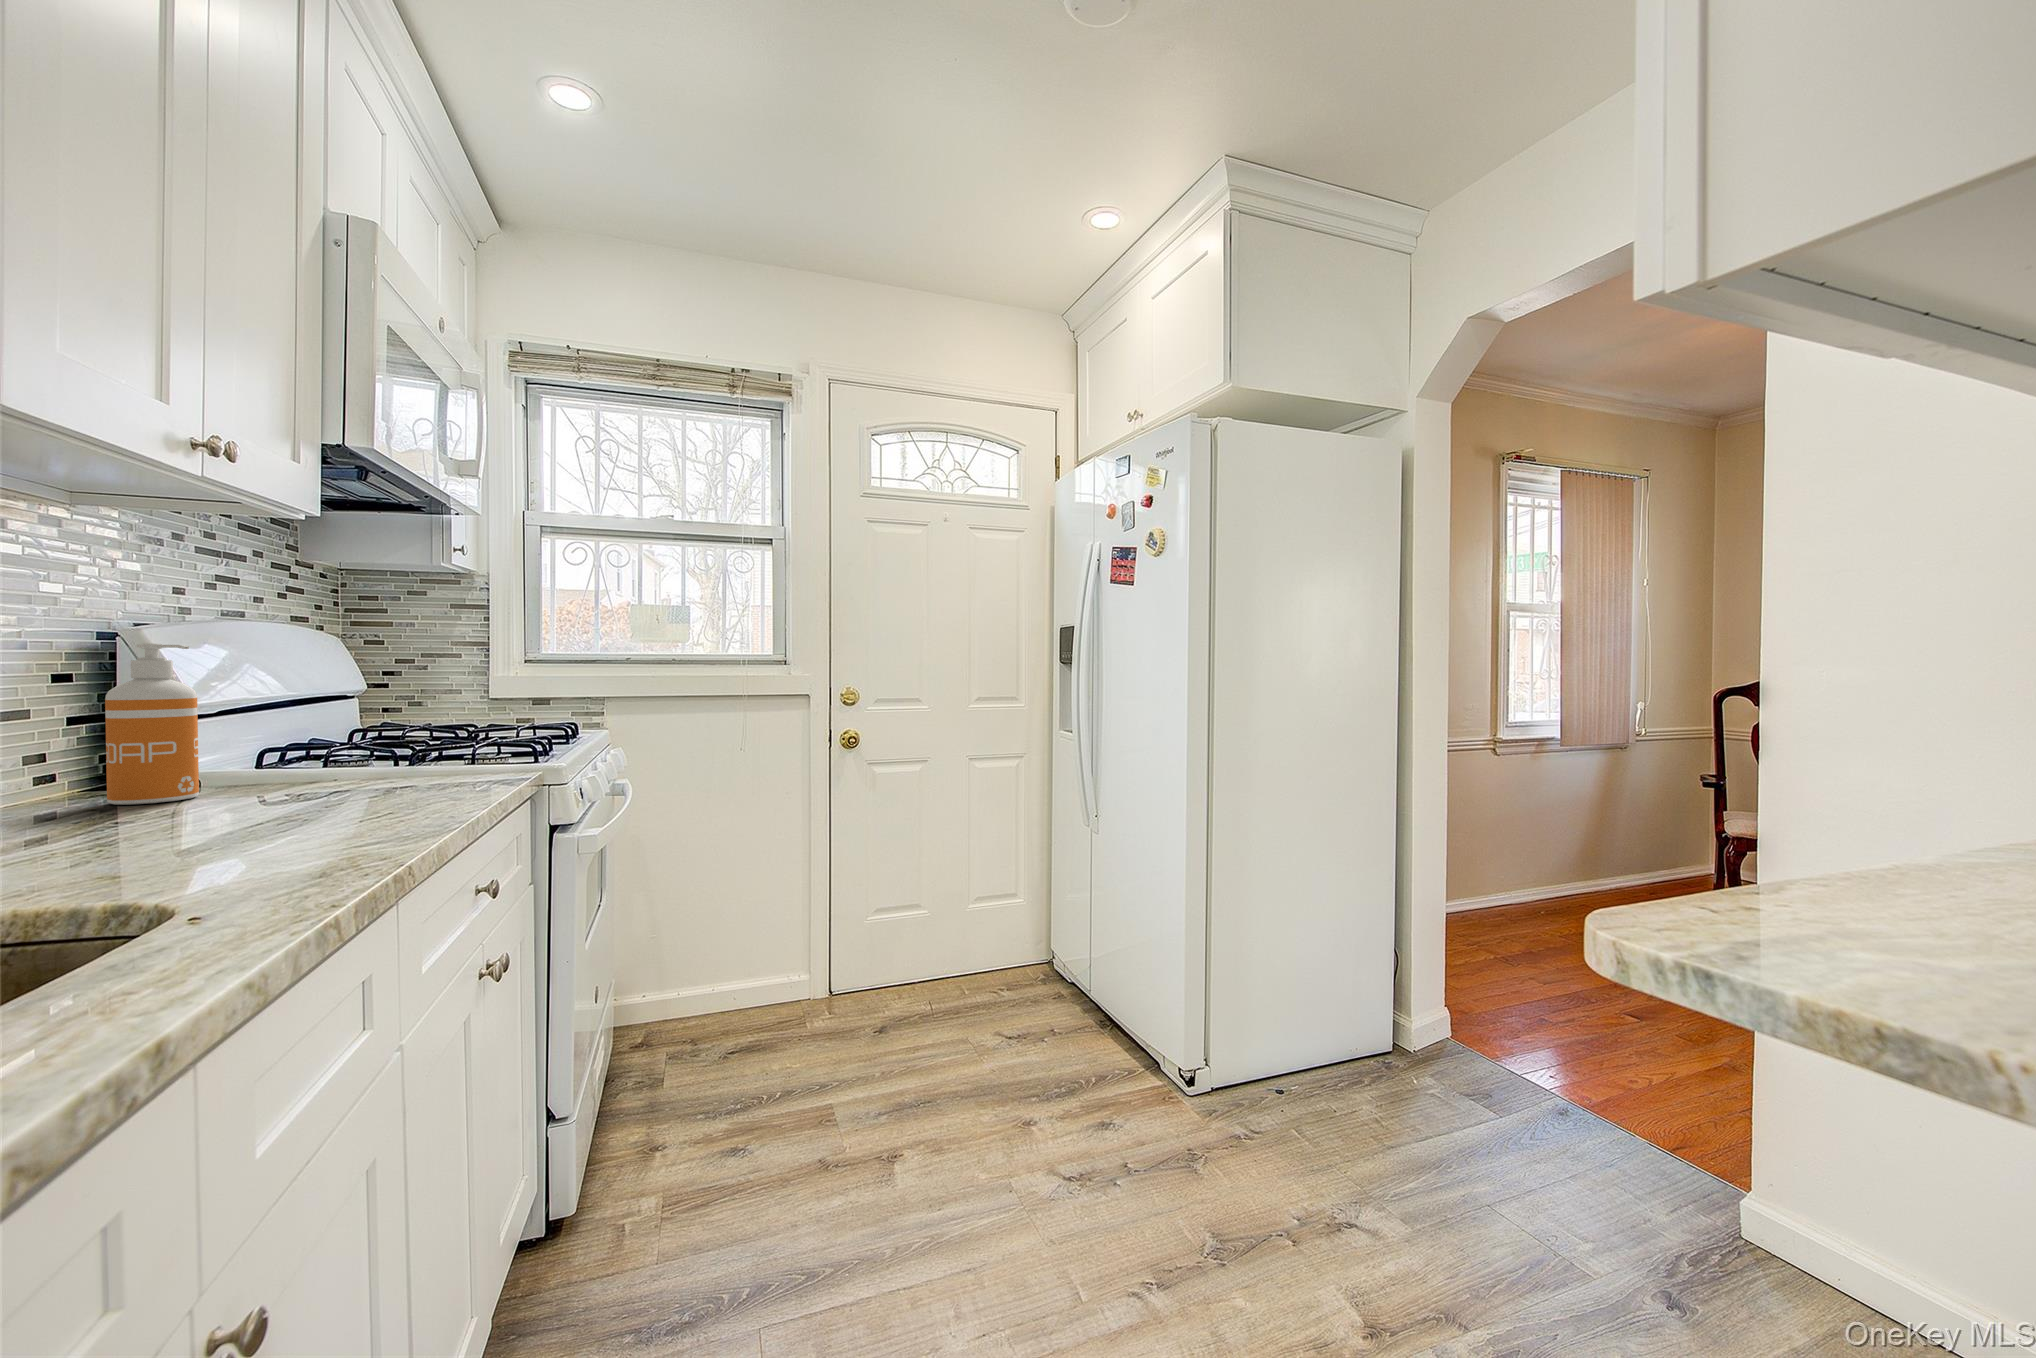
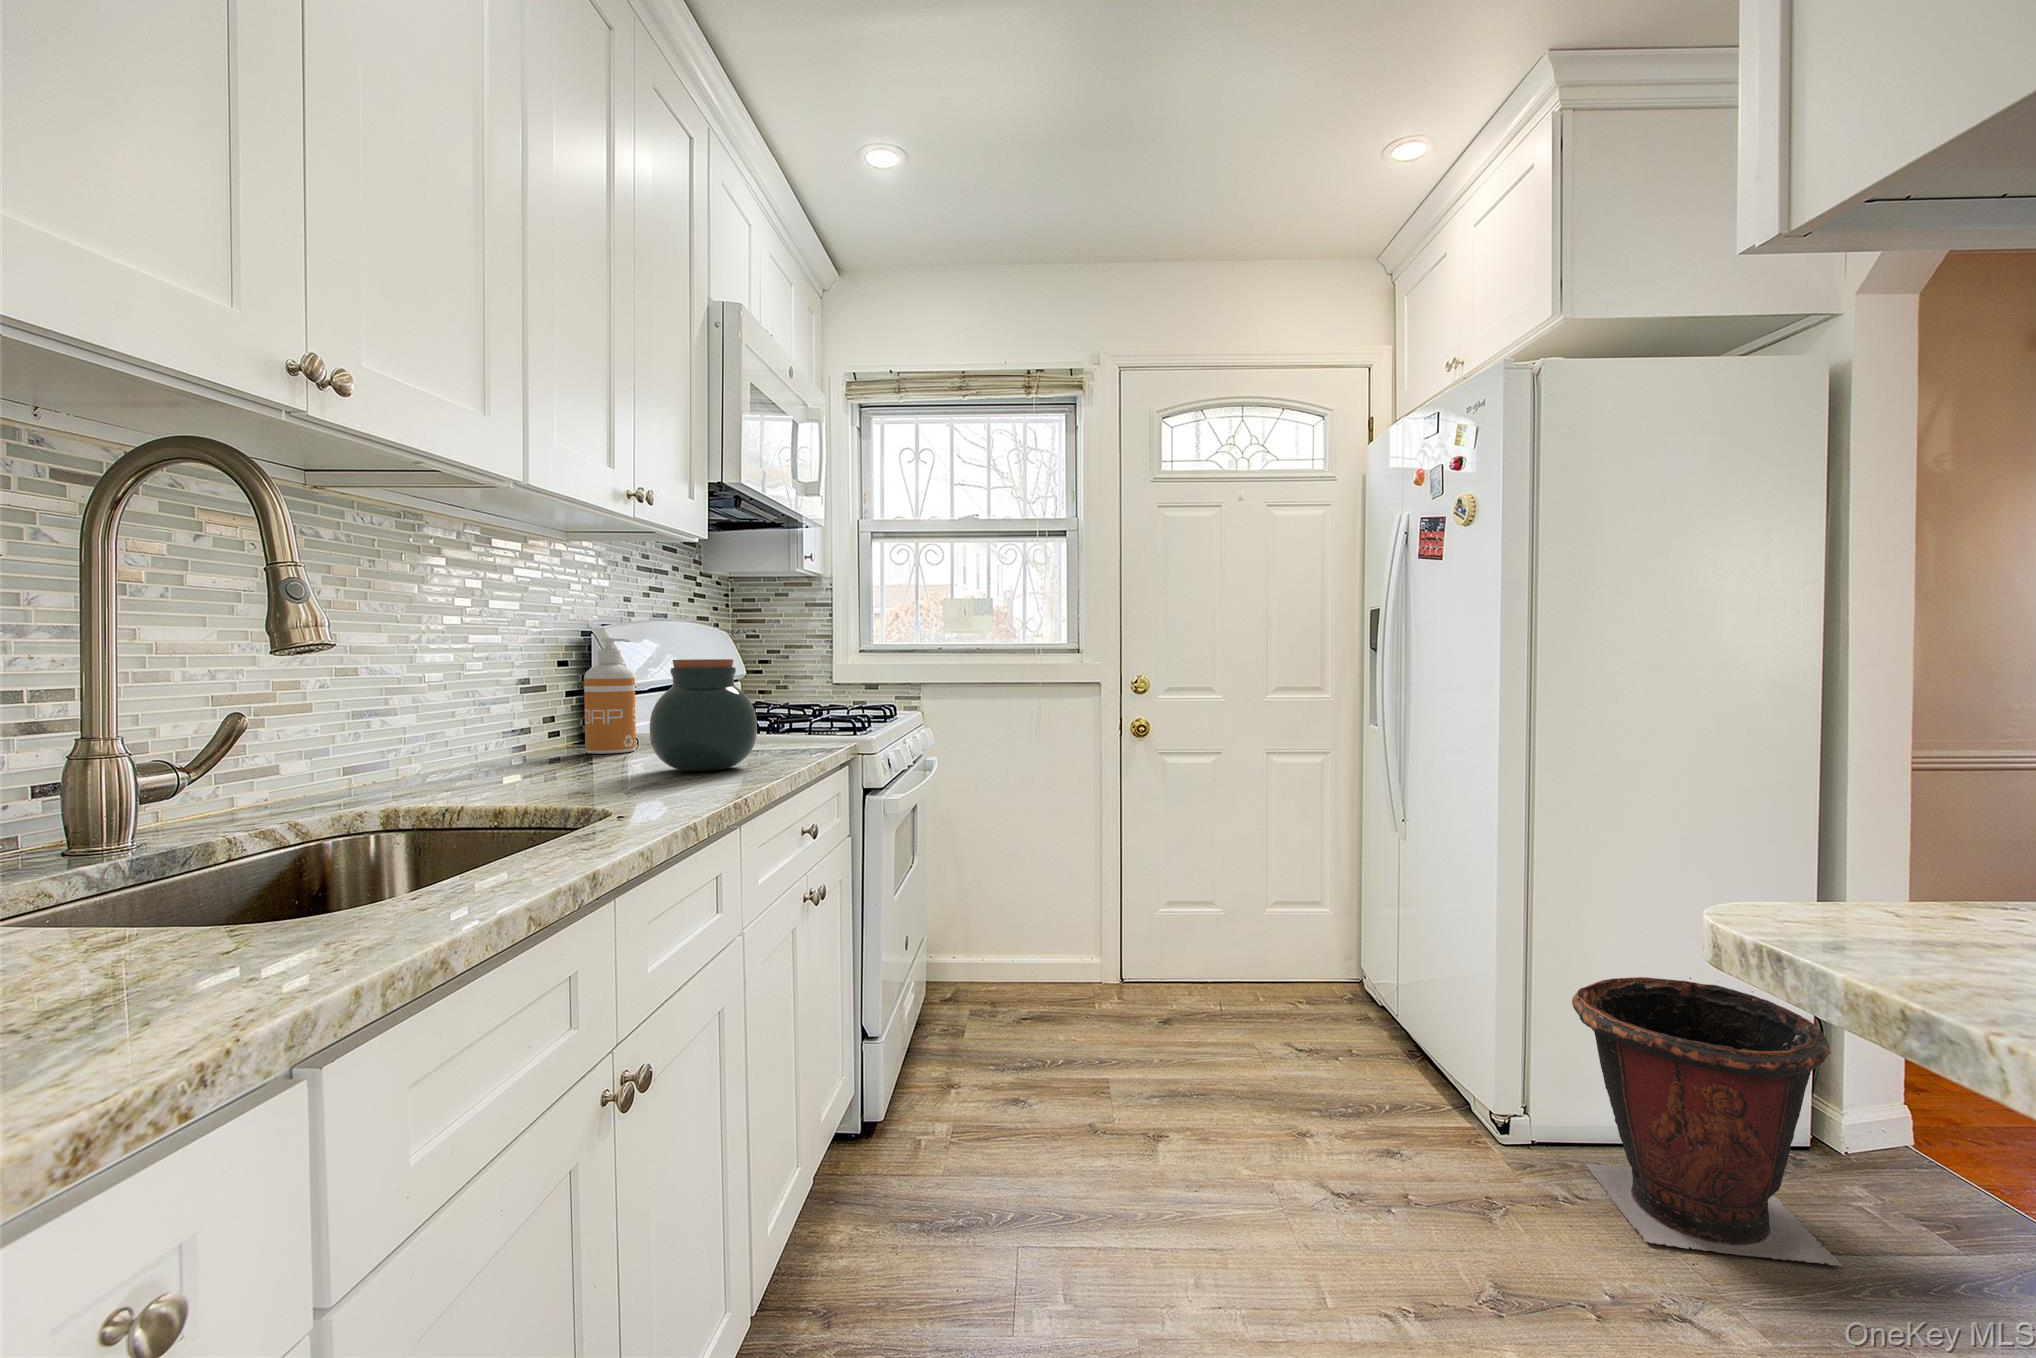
jar: none [234,674,409,824] -> present [650,659,757,771]
waste bin: none [1246,933,1436,1163] -> present [1572,977,1843,1266]

